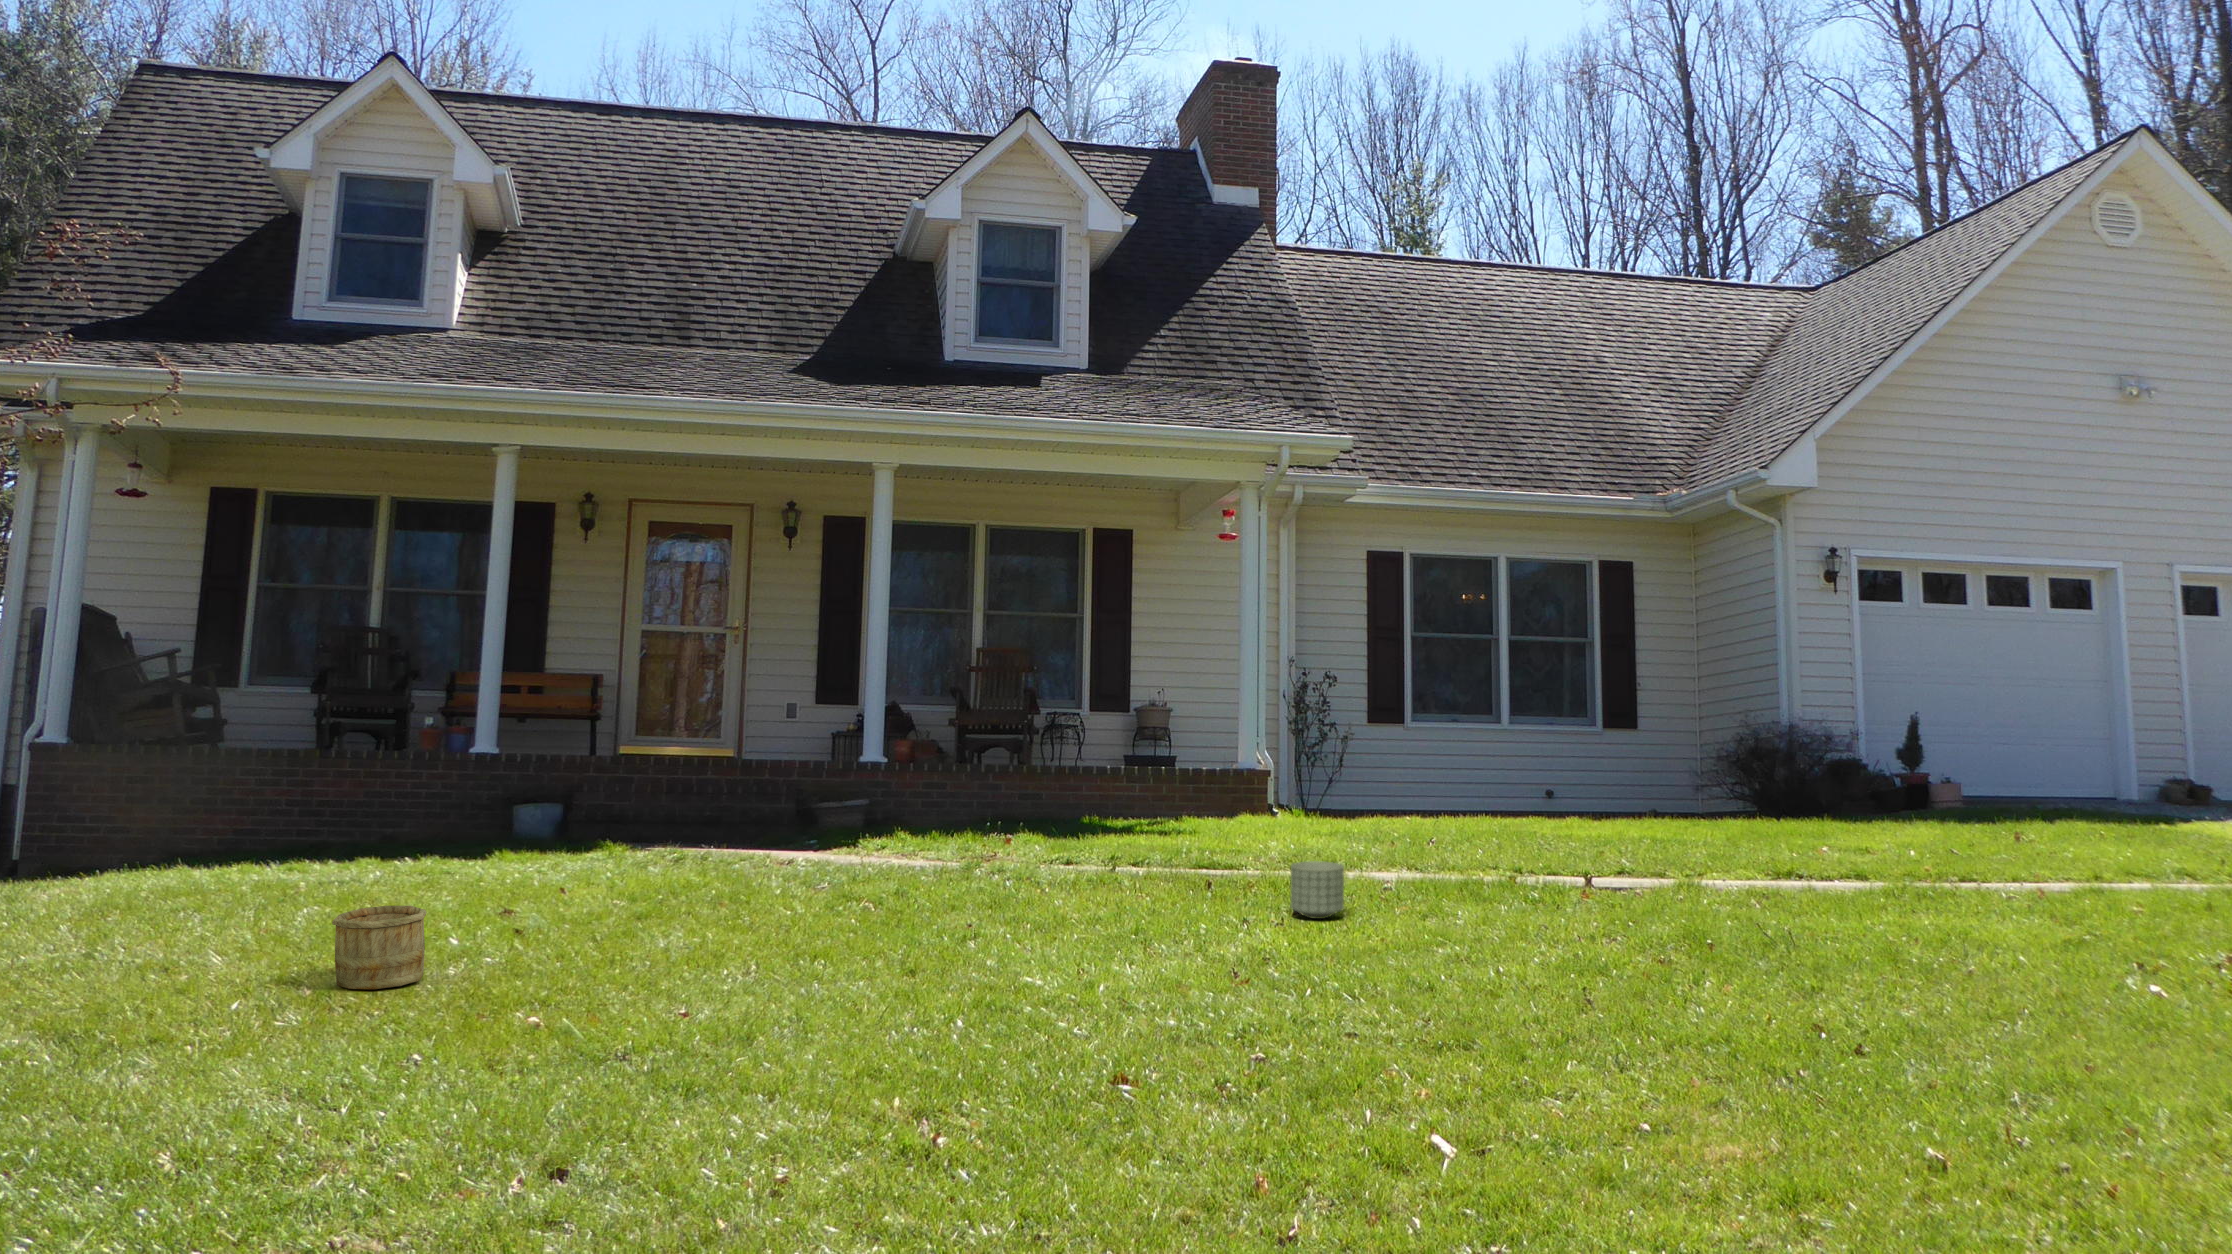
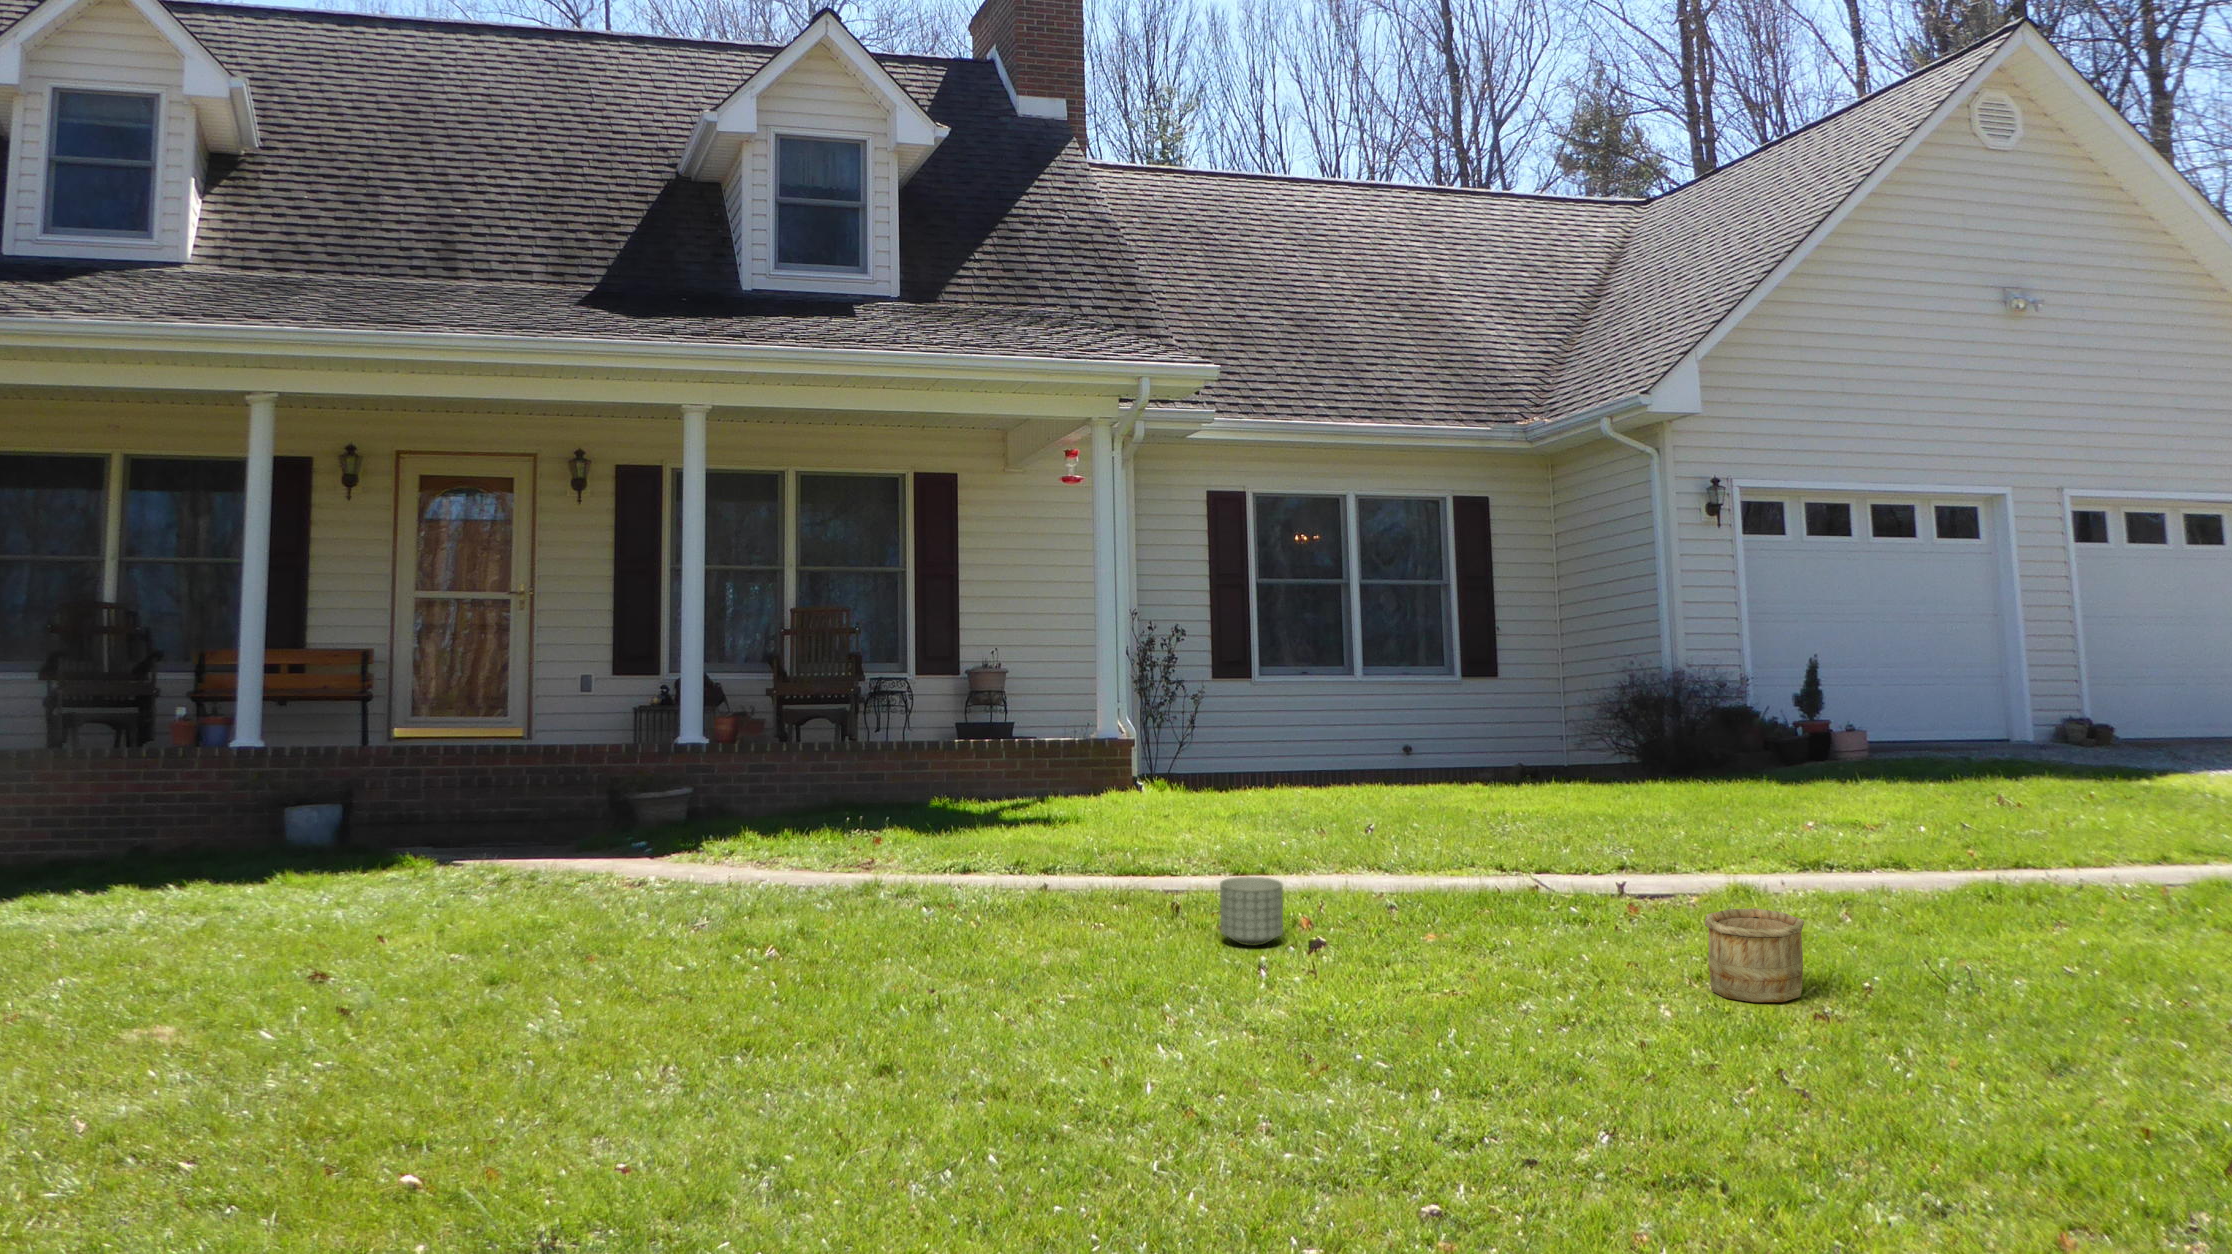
wooden bucket: present [332,906,426,989] -> present [1705,909,1804,1002]

